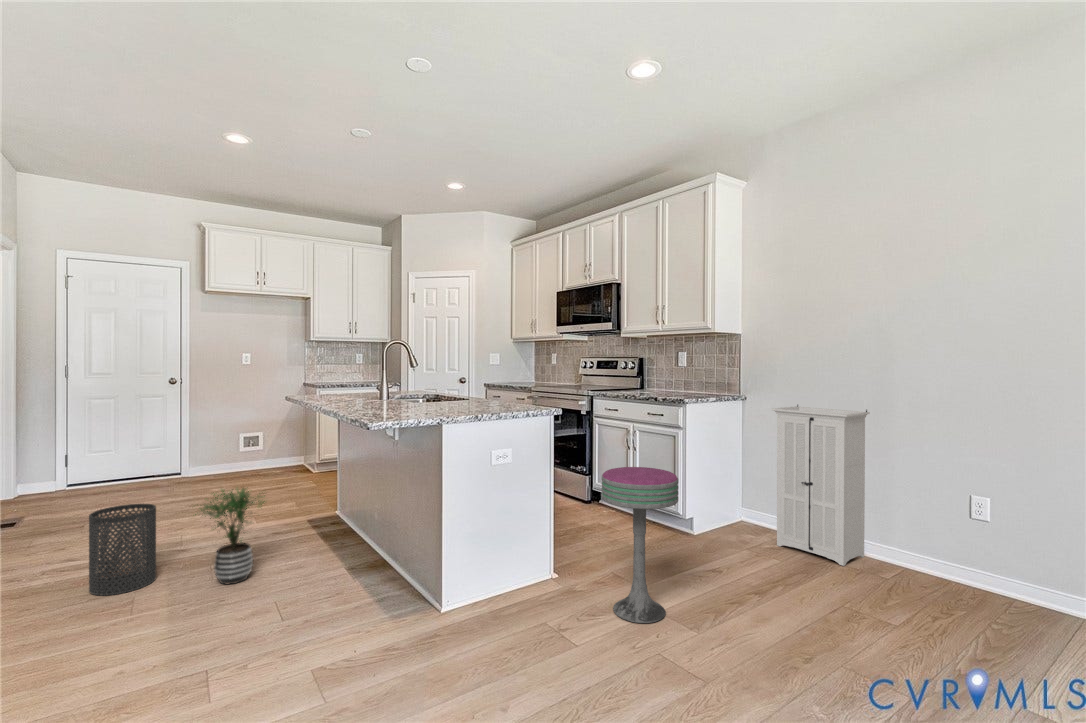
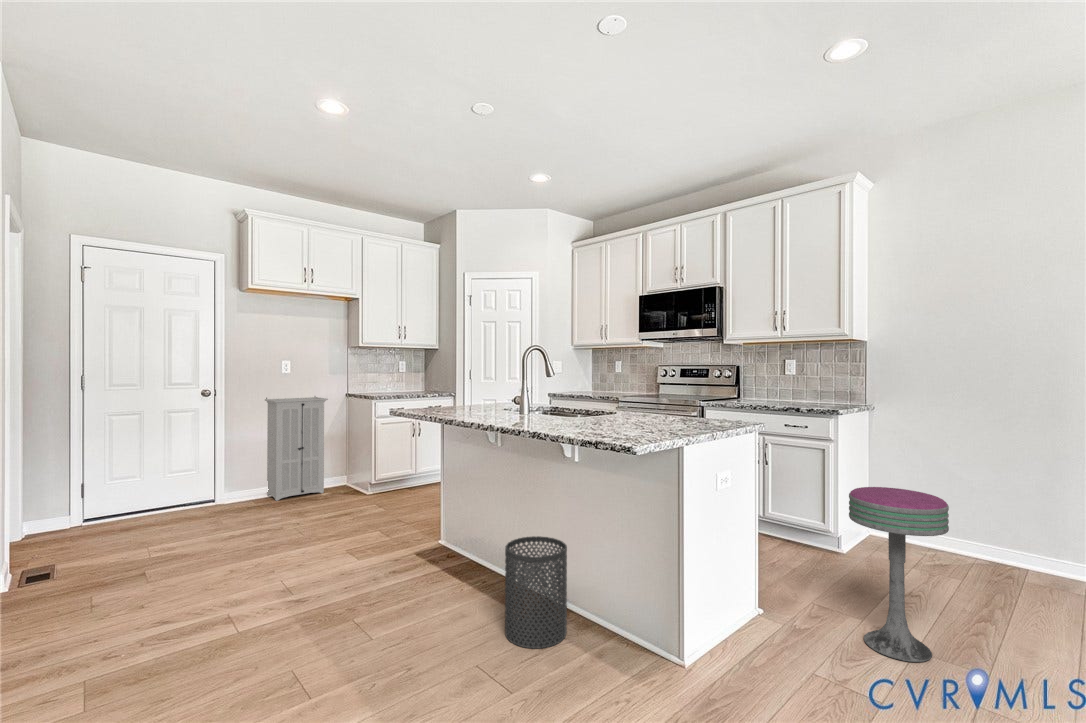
storage cabinet: present [772,405,870,566] -> present [265,397,328,501]
potted plant: present [195,488,265,584] -> none [360,521,443,642]
trash can: present [89,504,156,596] -> present [505,536,567,649]

